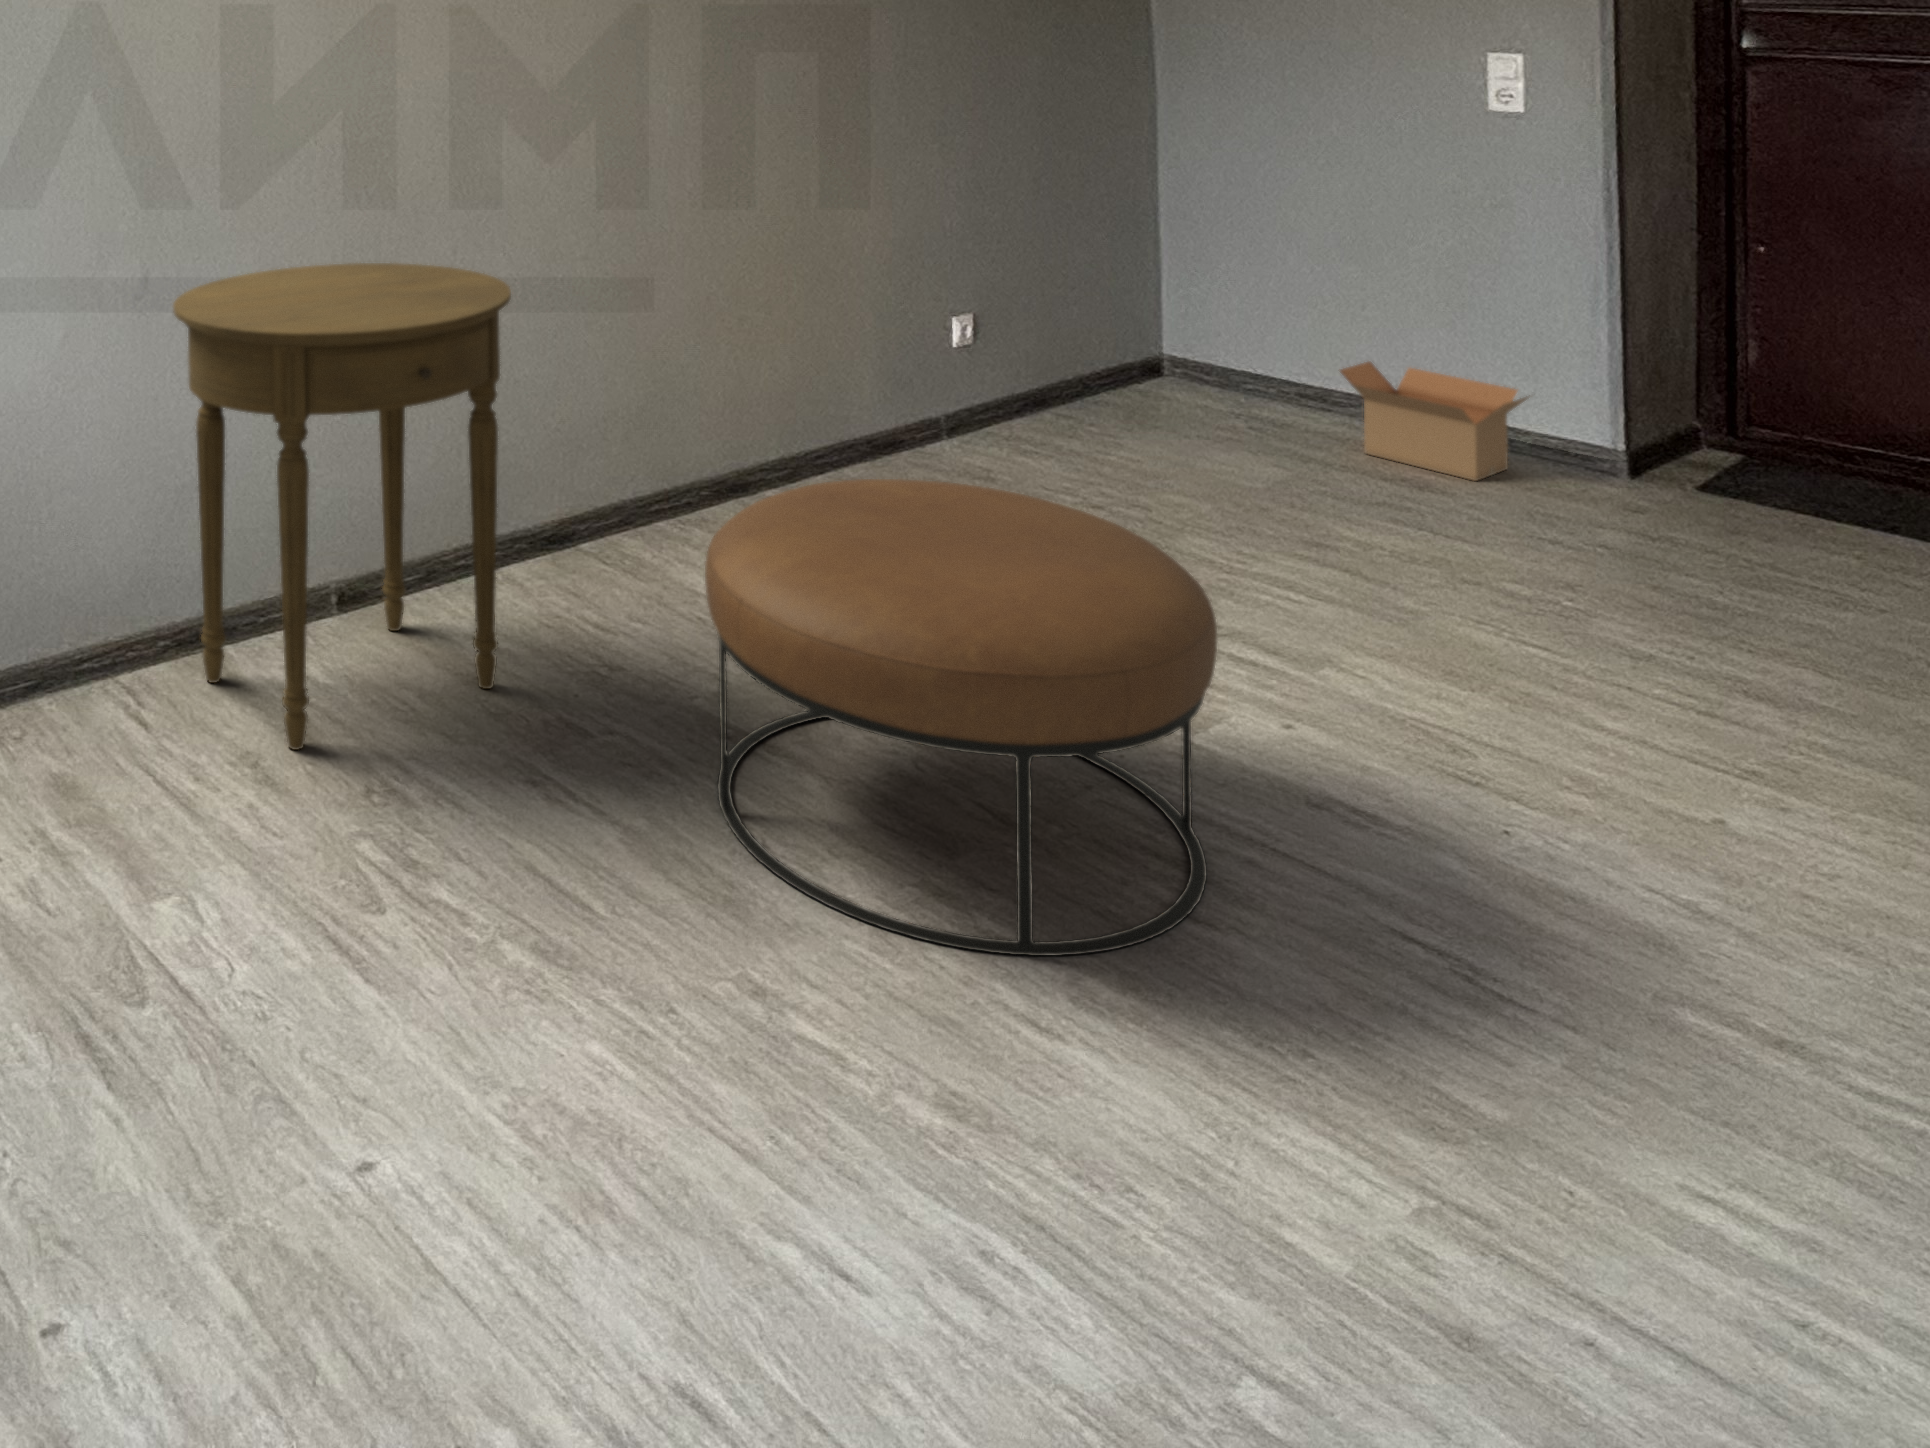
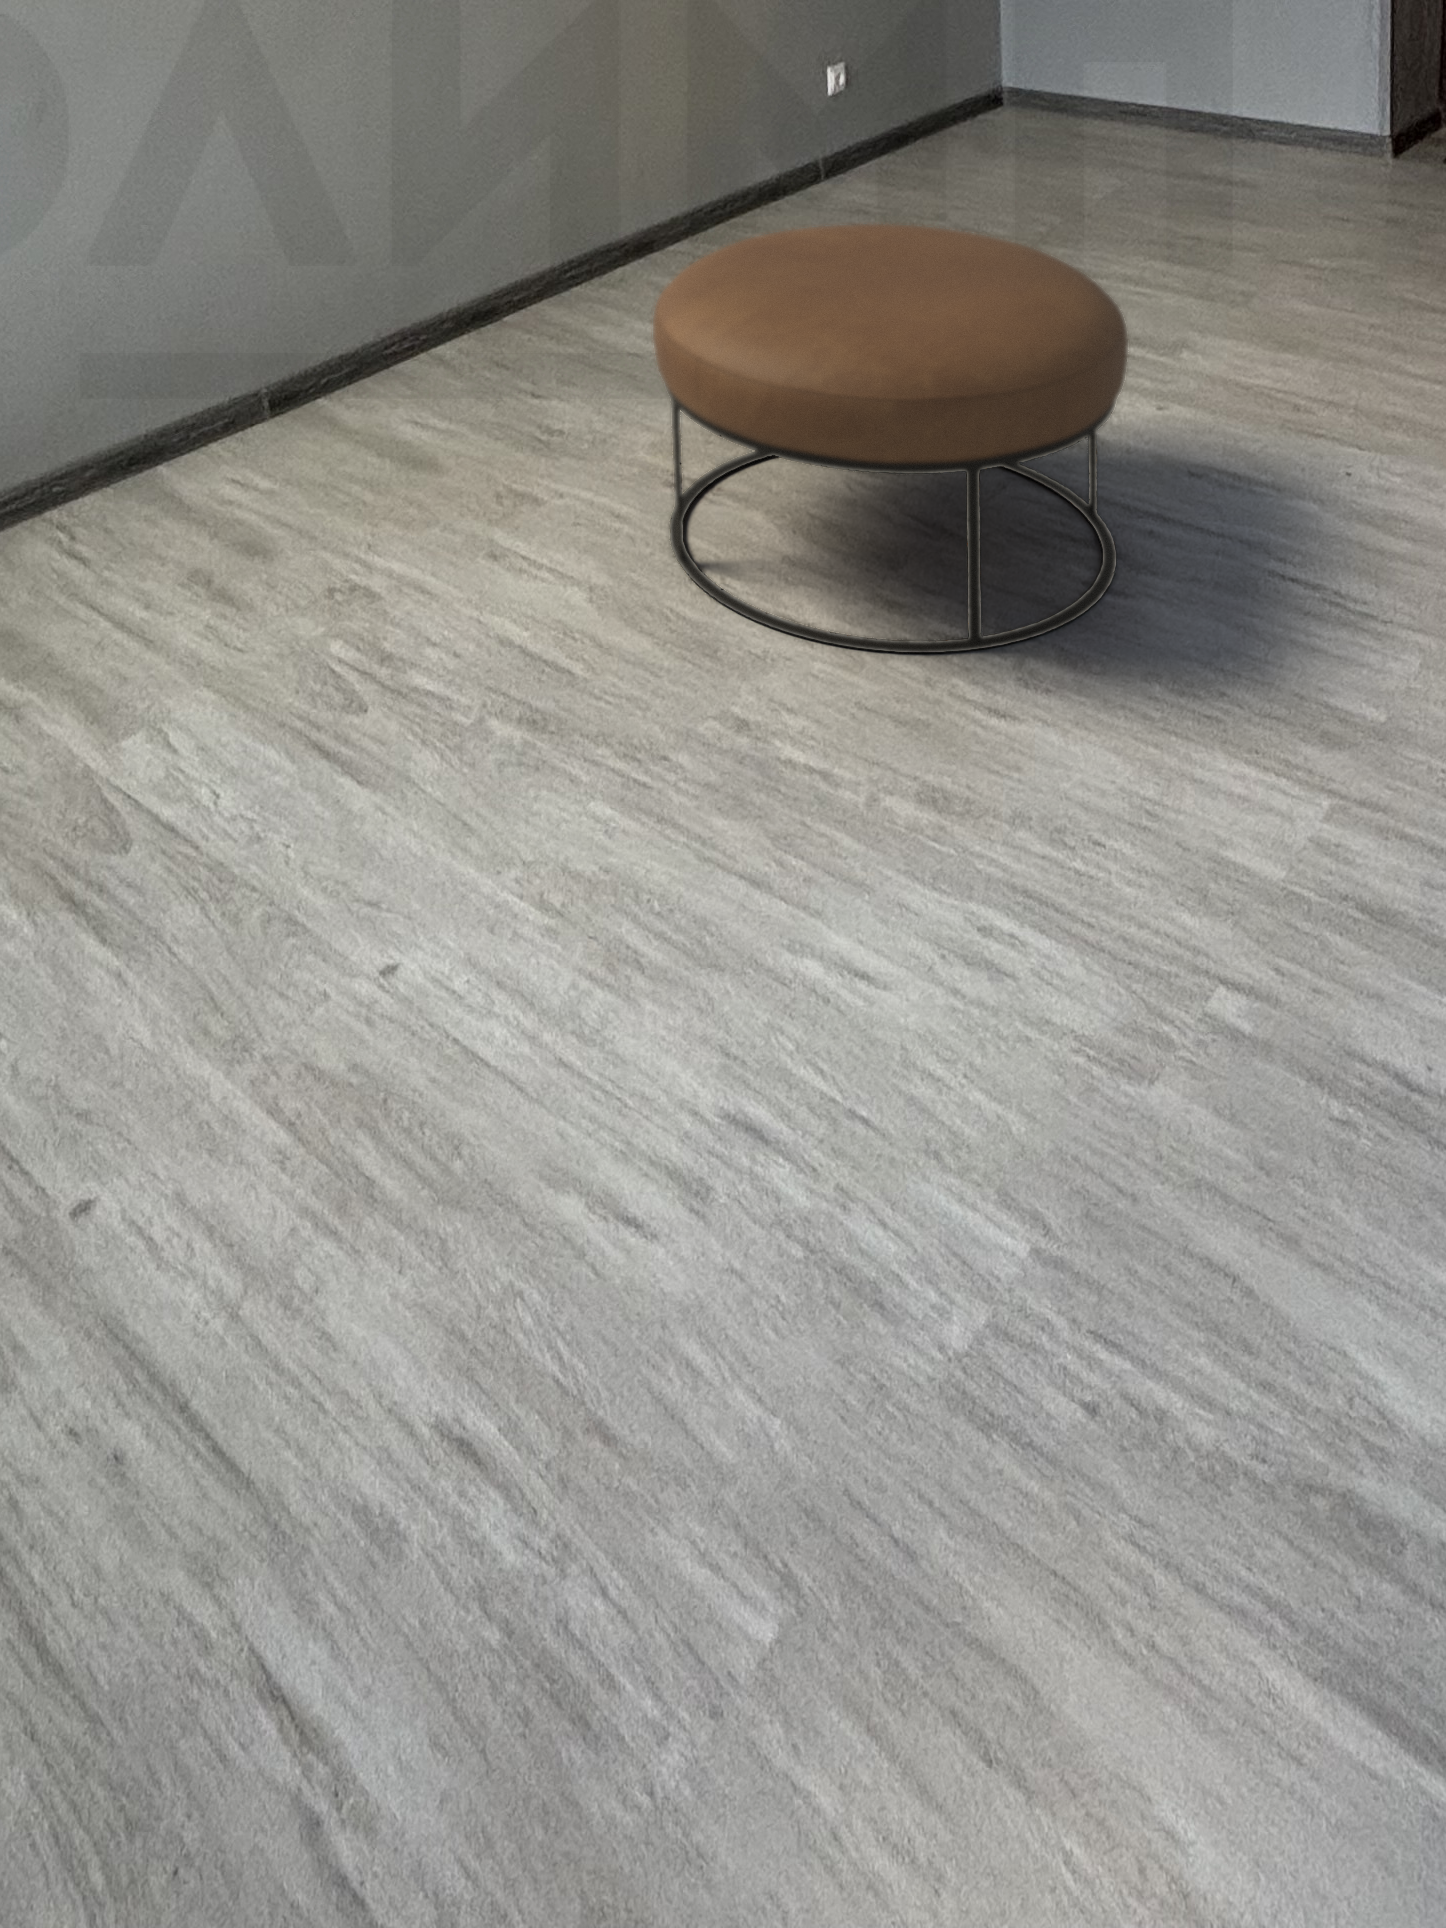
side table: present [173,263,511,750] -> none [72,57,437,567]
cardboard box: present [1340,362,1527,481] -> none [1162,78,1324,177]

